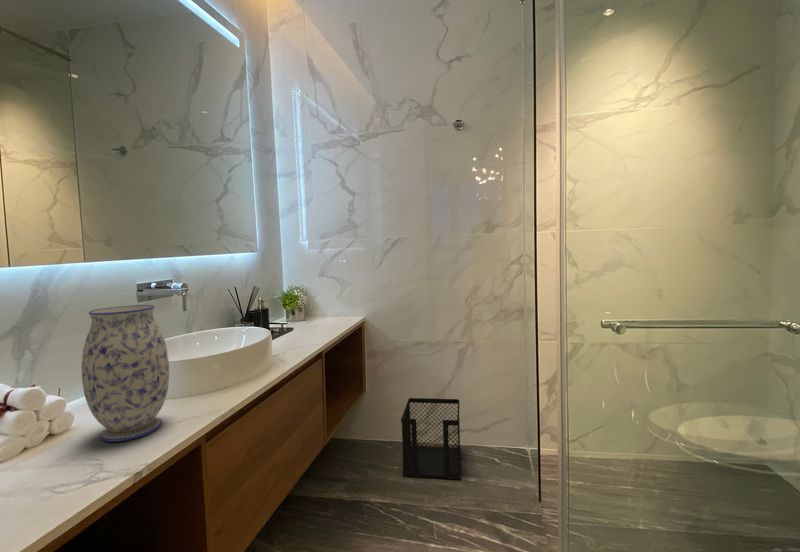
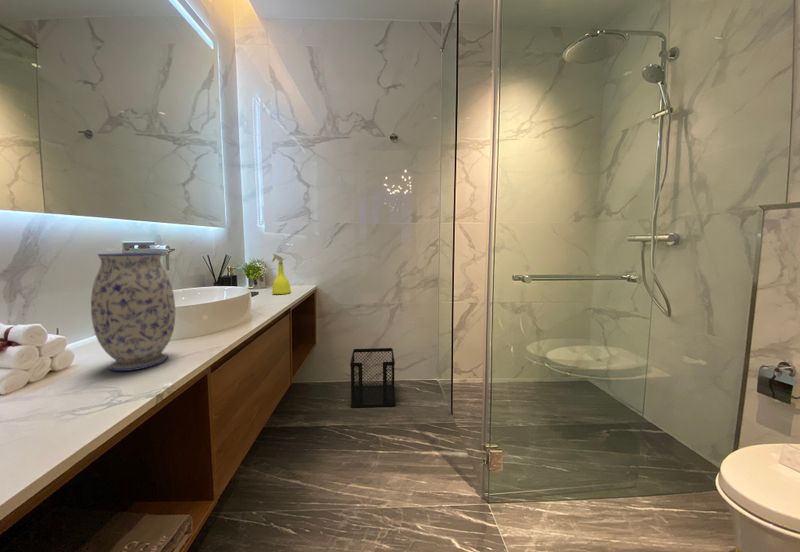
spray bottle: none [307,281,330,330] -> present [272,254,291,294]

